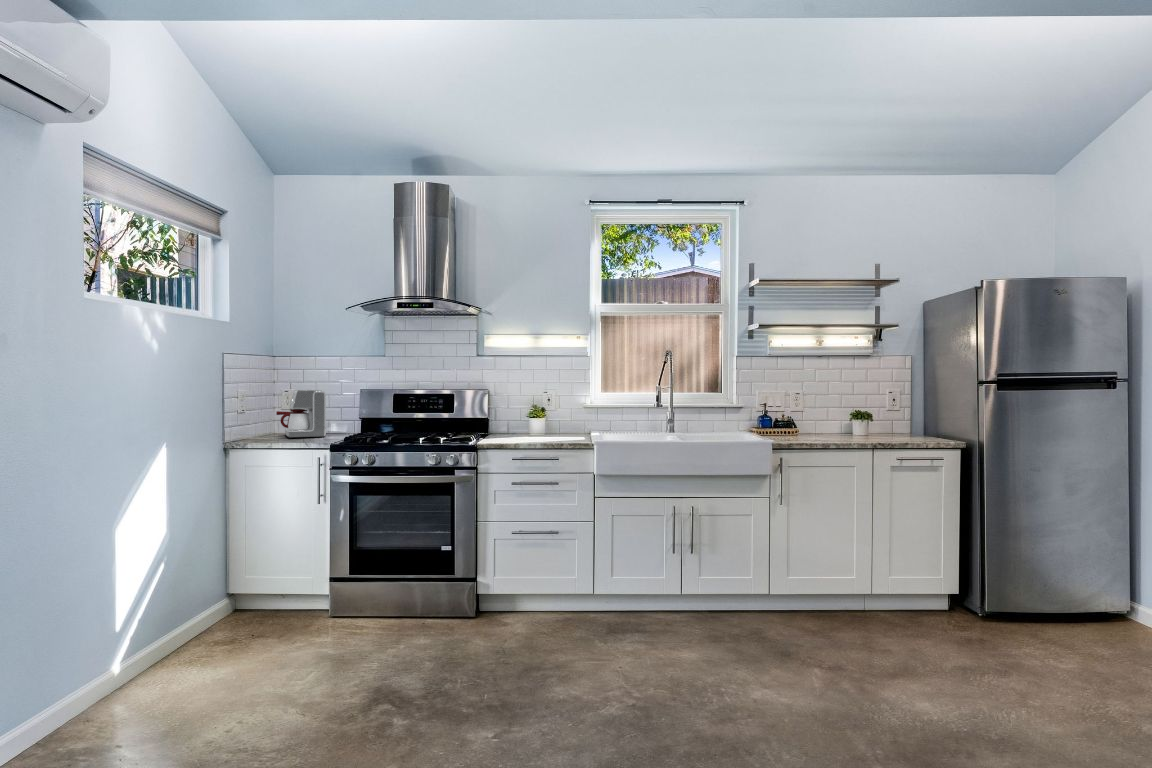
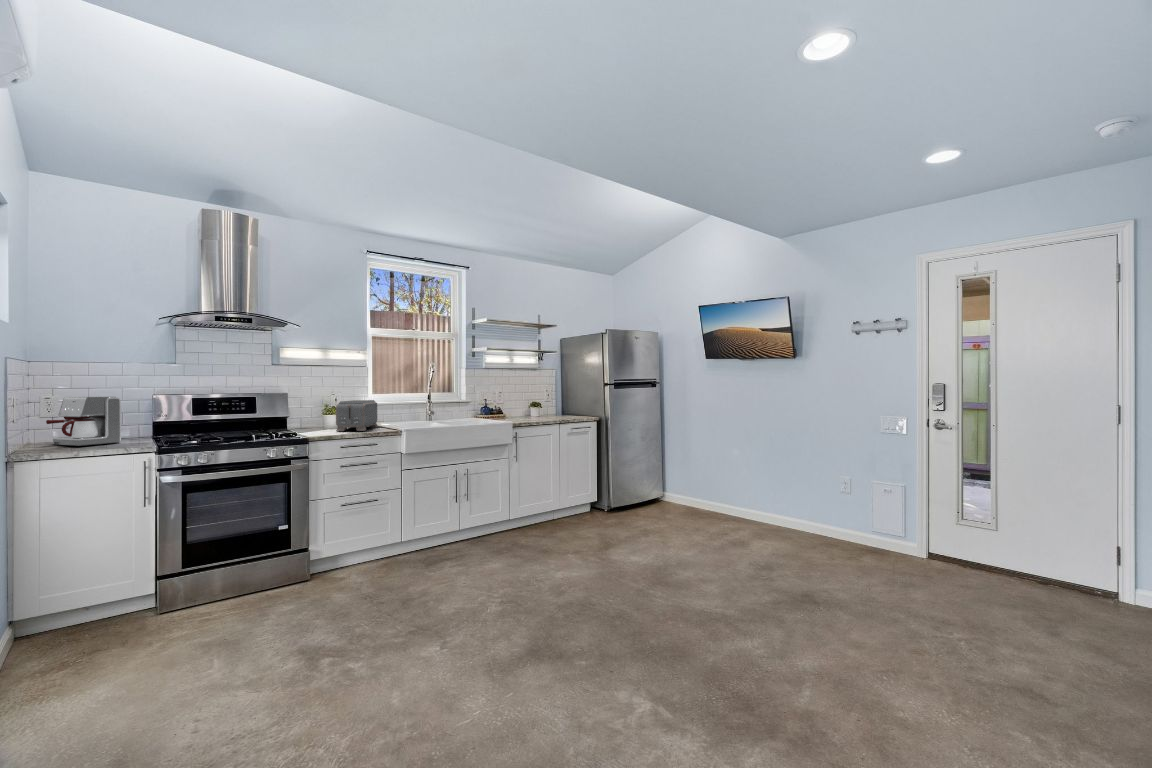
toaster: none [519,400,581,441] -> present [336,400,378,431]

